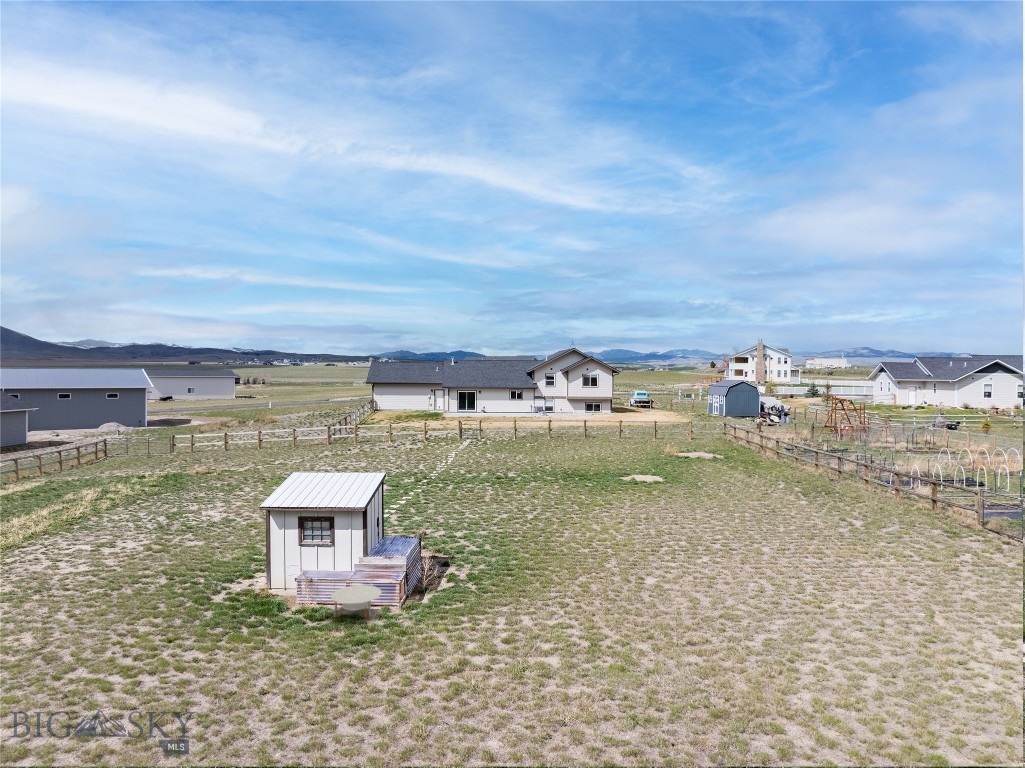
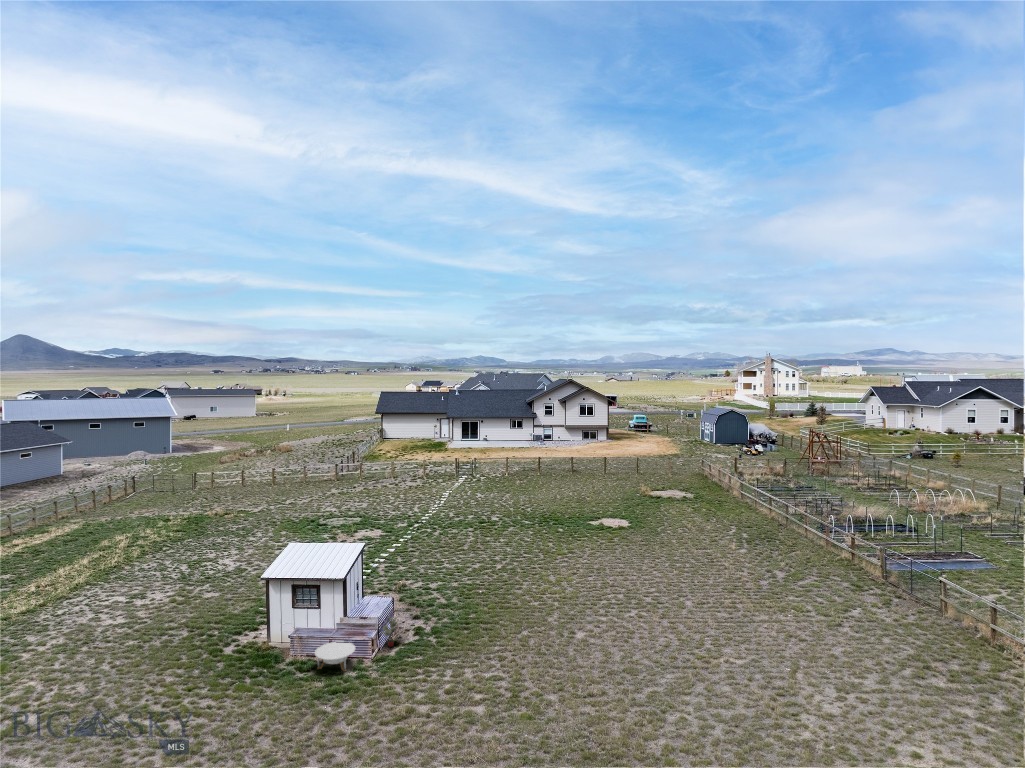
potted tree: none [411,556,431,594] -> present [382,617,398,647]

